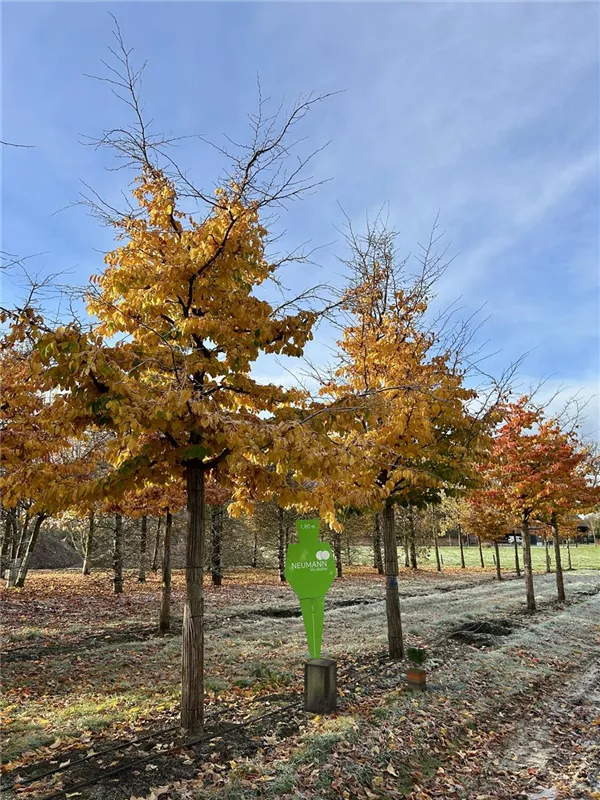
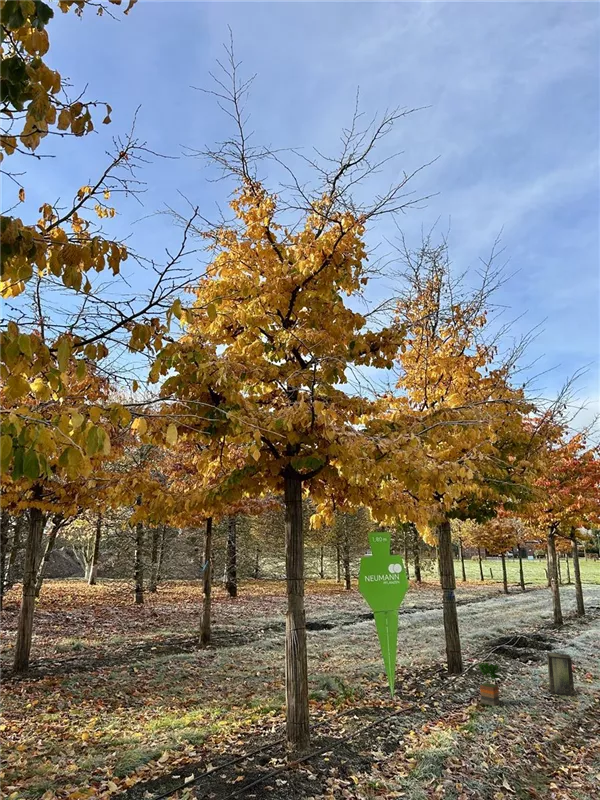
storage box: present [304,658,337,714] -> present [547,652,575,696]

